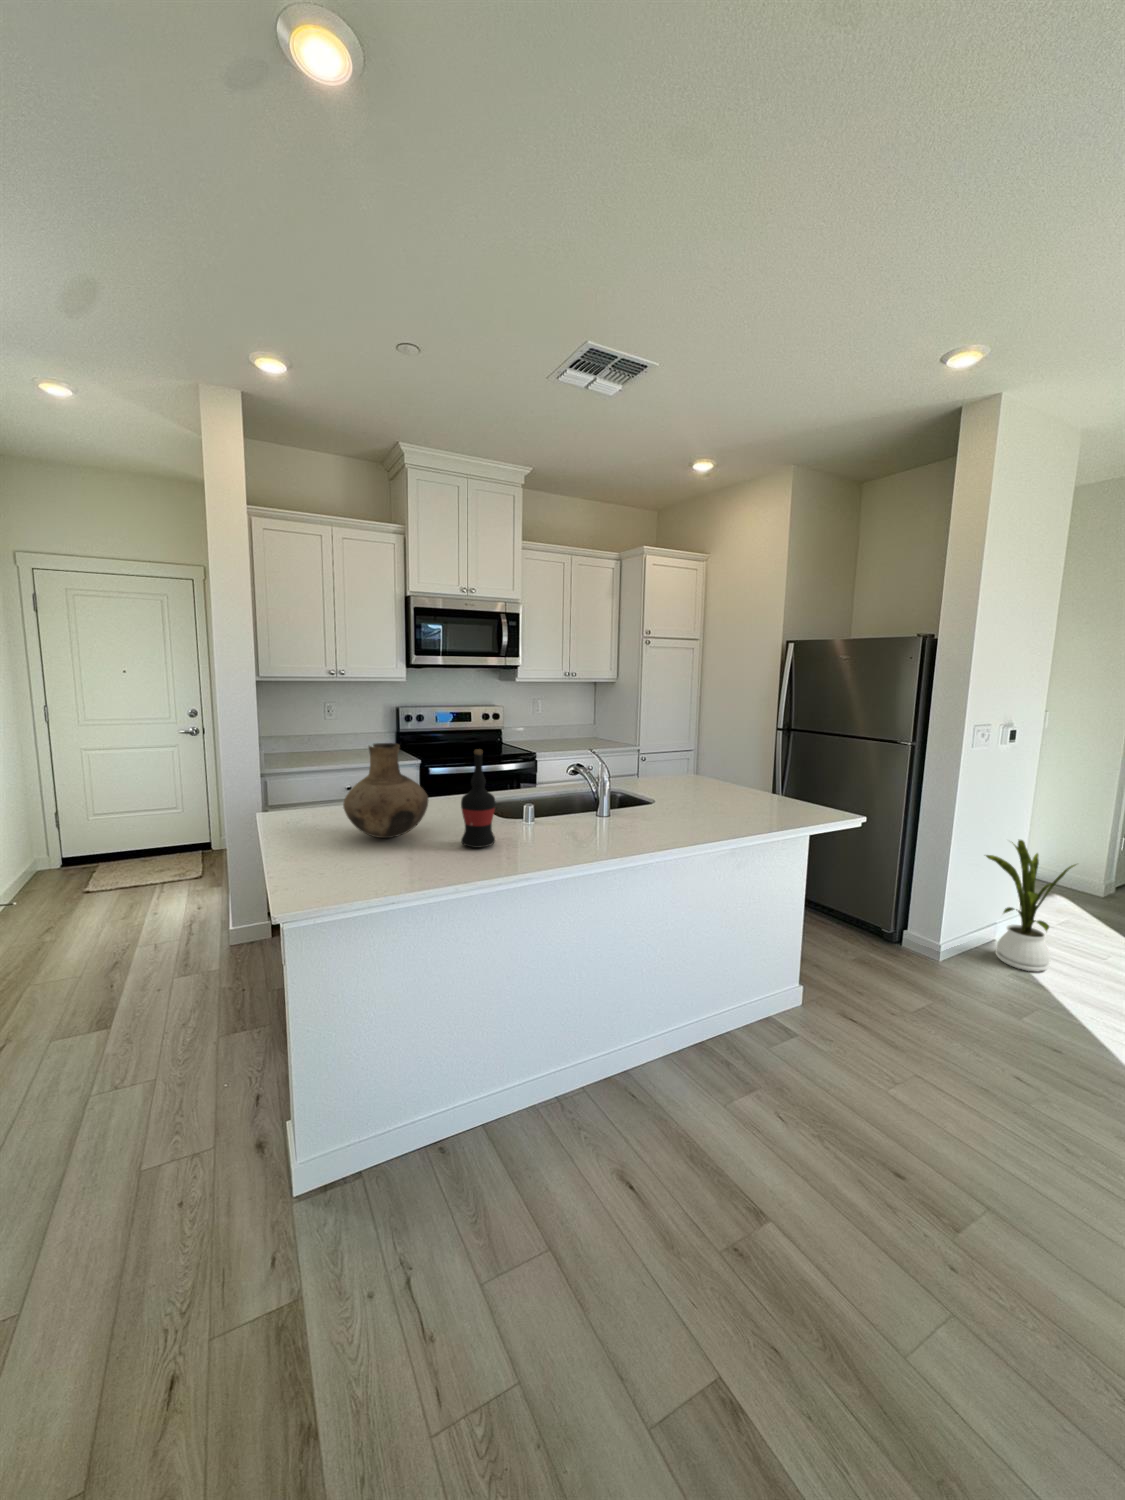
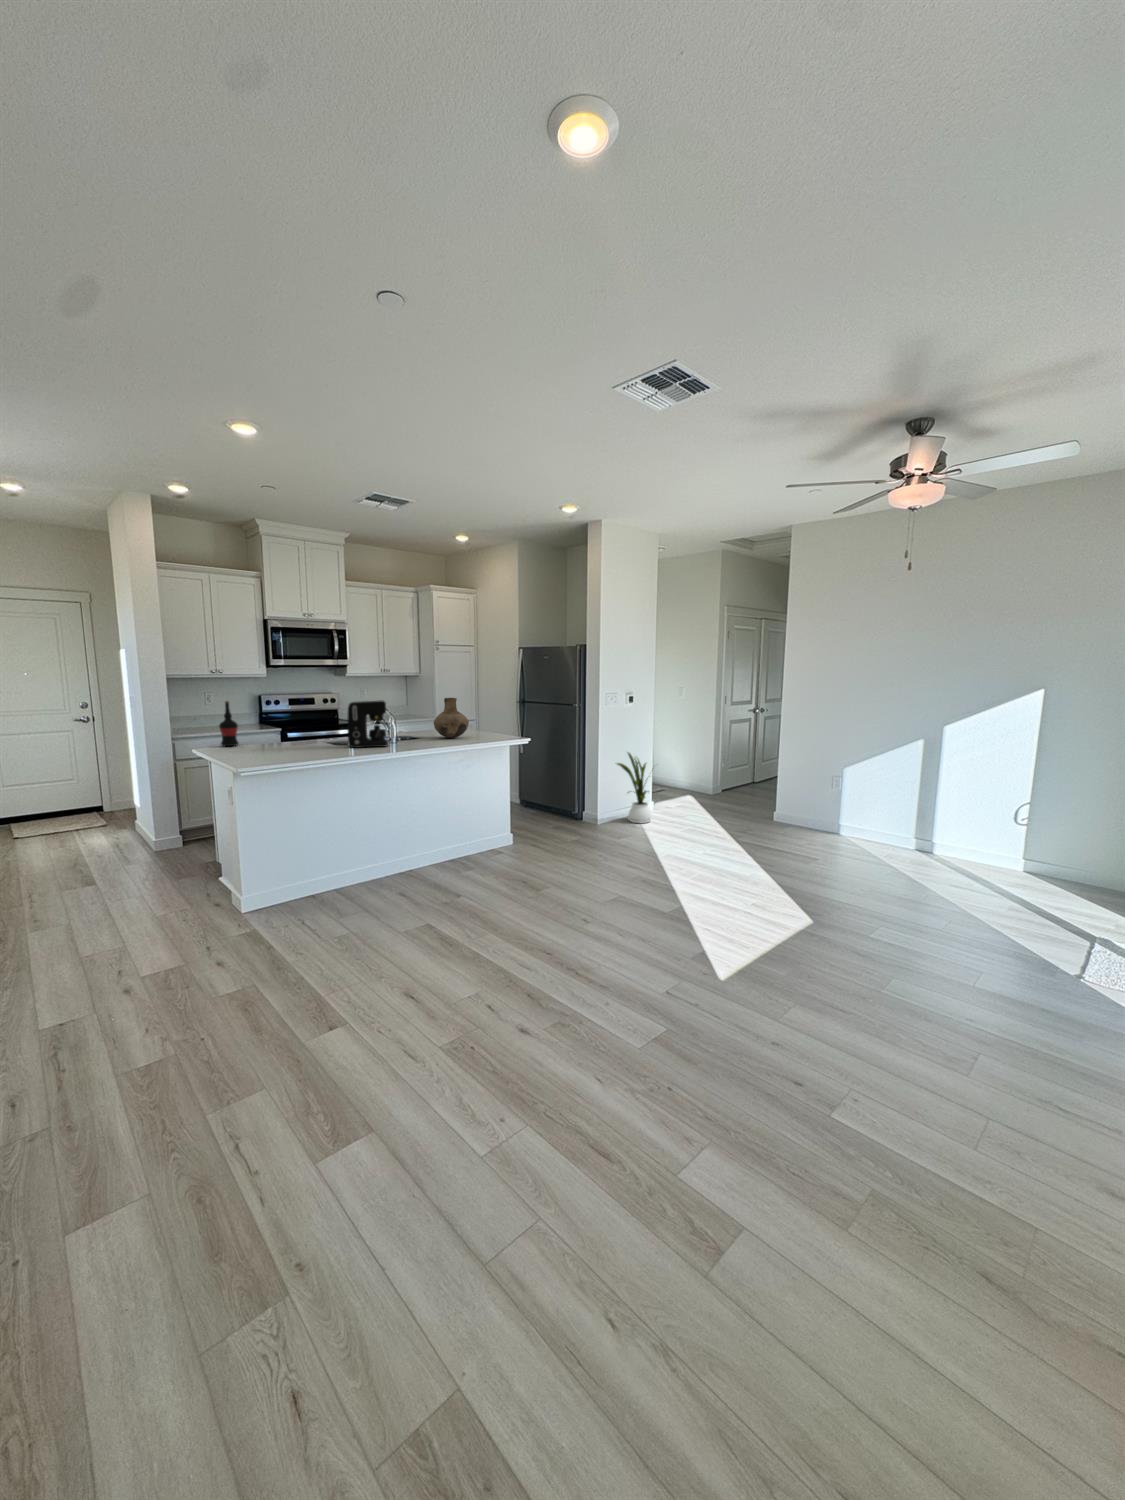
vase: present [343,743,428,838] -> present [434,698,469,738]
coffee maker: none [526,745,613,849] -> present [347,700,390,748]
wine bottle: present [461,749,495,848] -> present [219,701,238,746]

